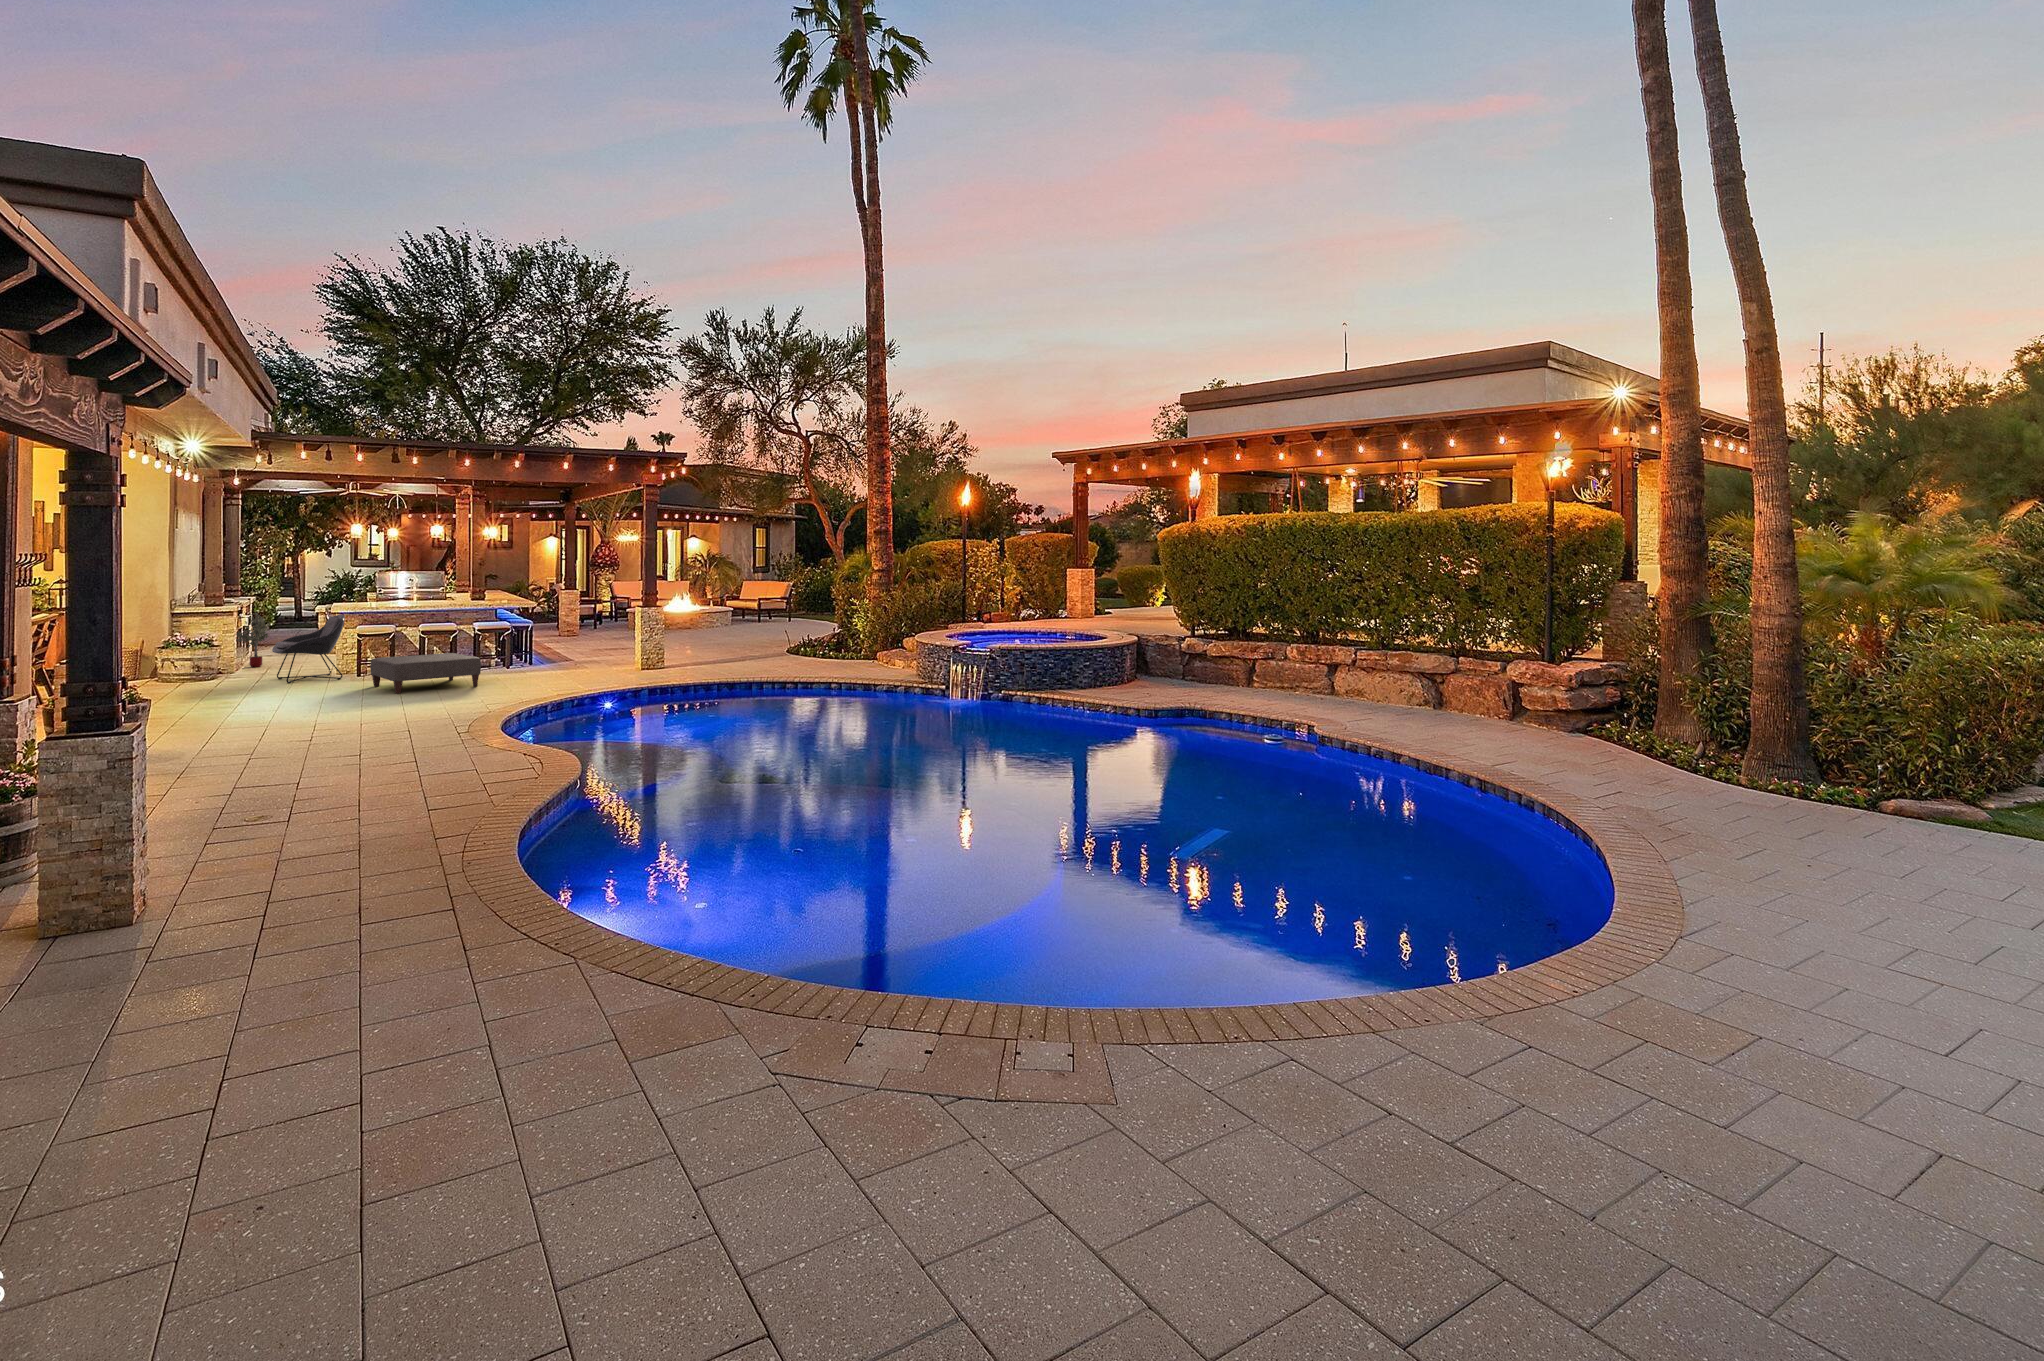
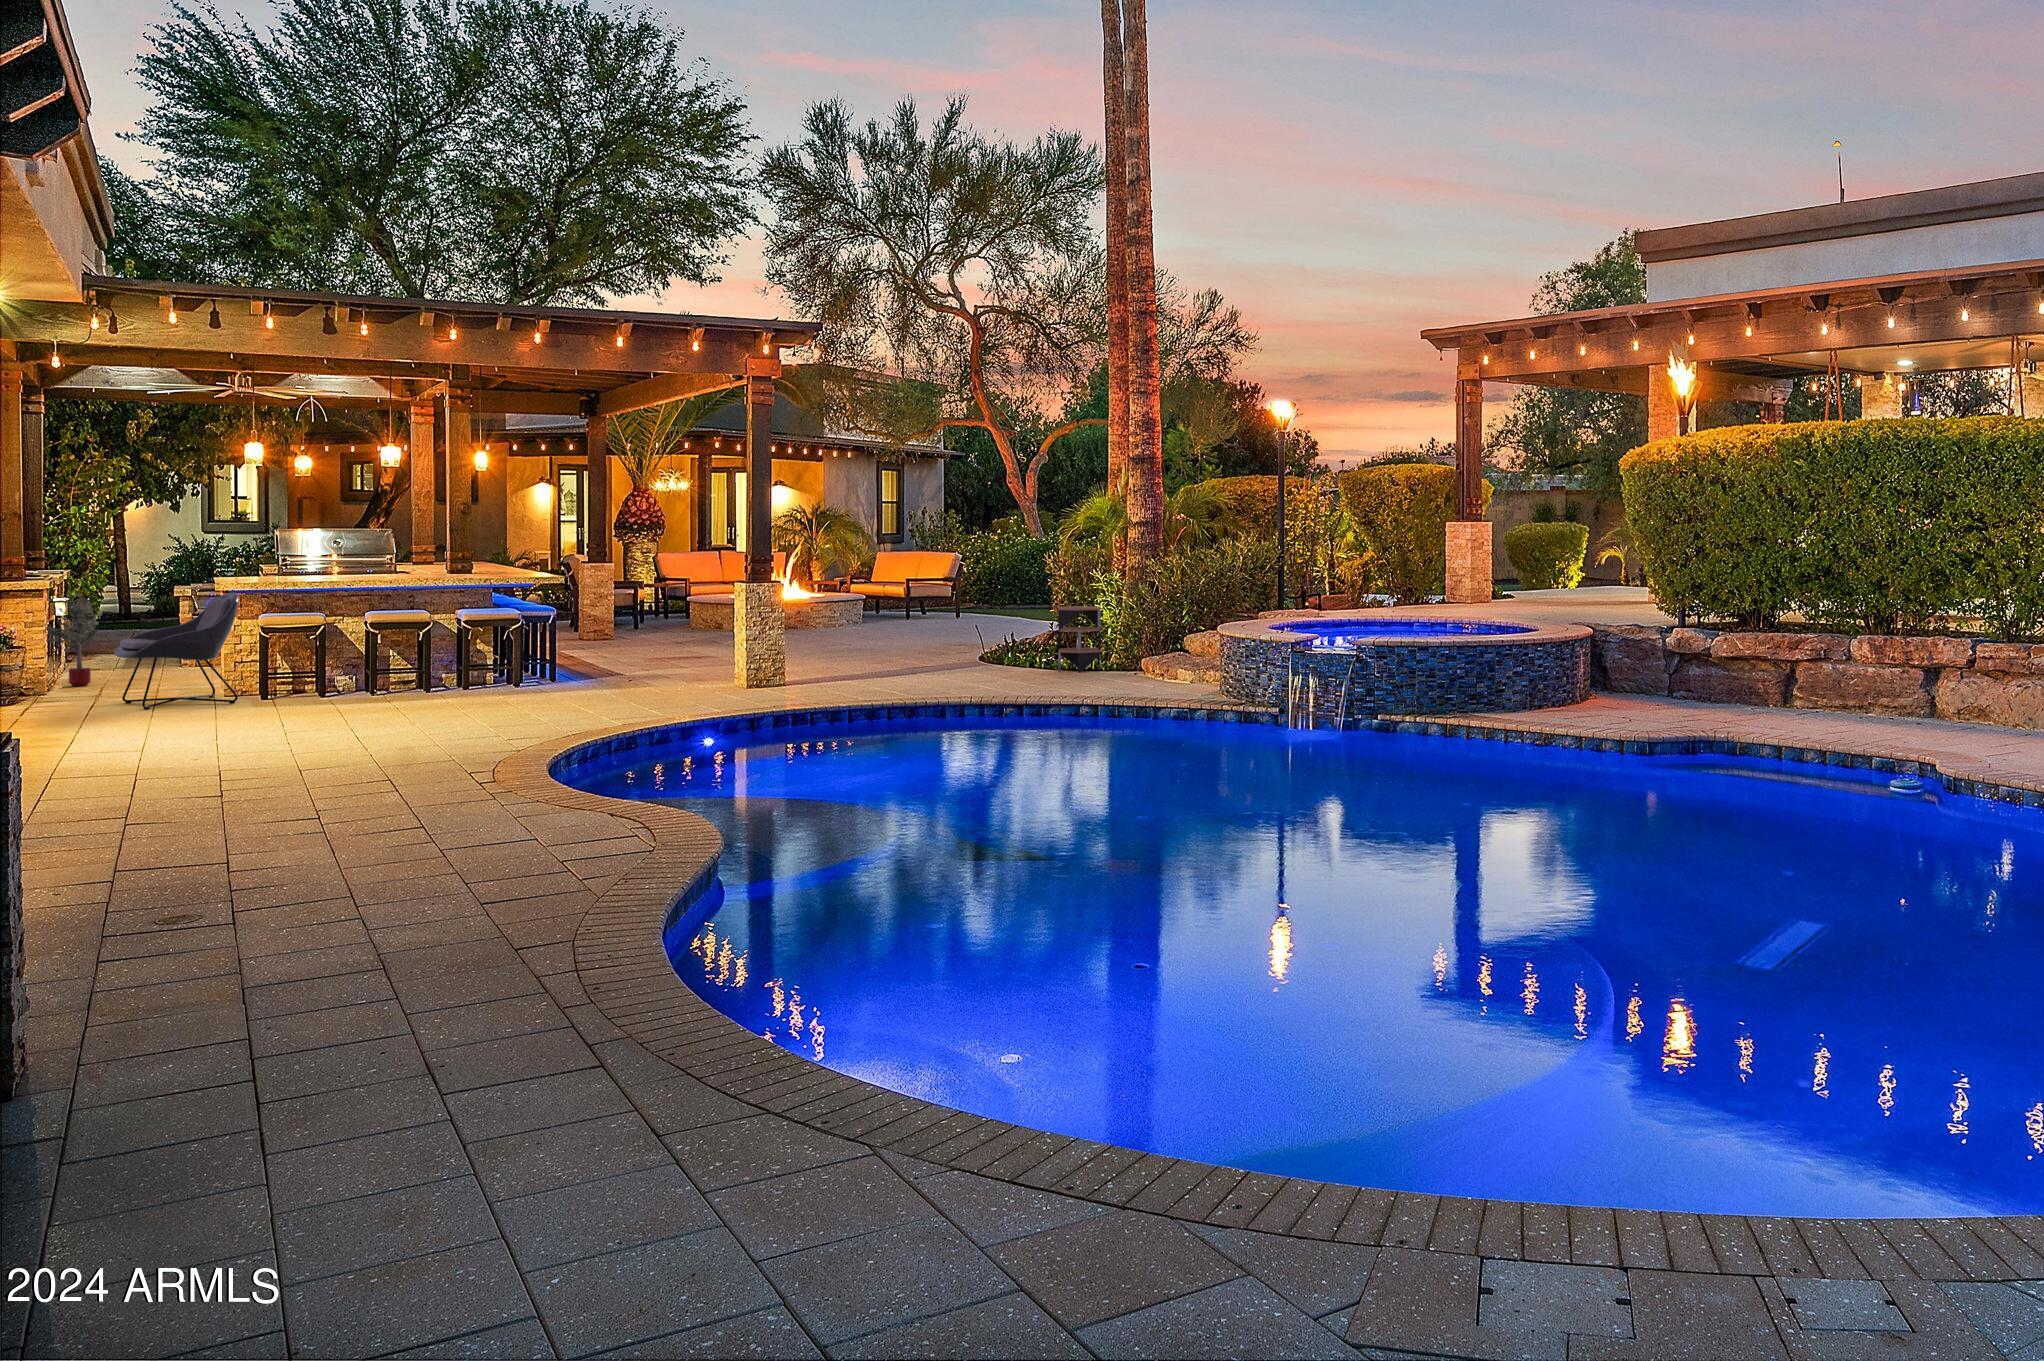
side table: none [829,621,855,661] -> present [1058,606,1100,673]
ottoman: present [370,653,481,694] -> none [290,657,482,723]

